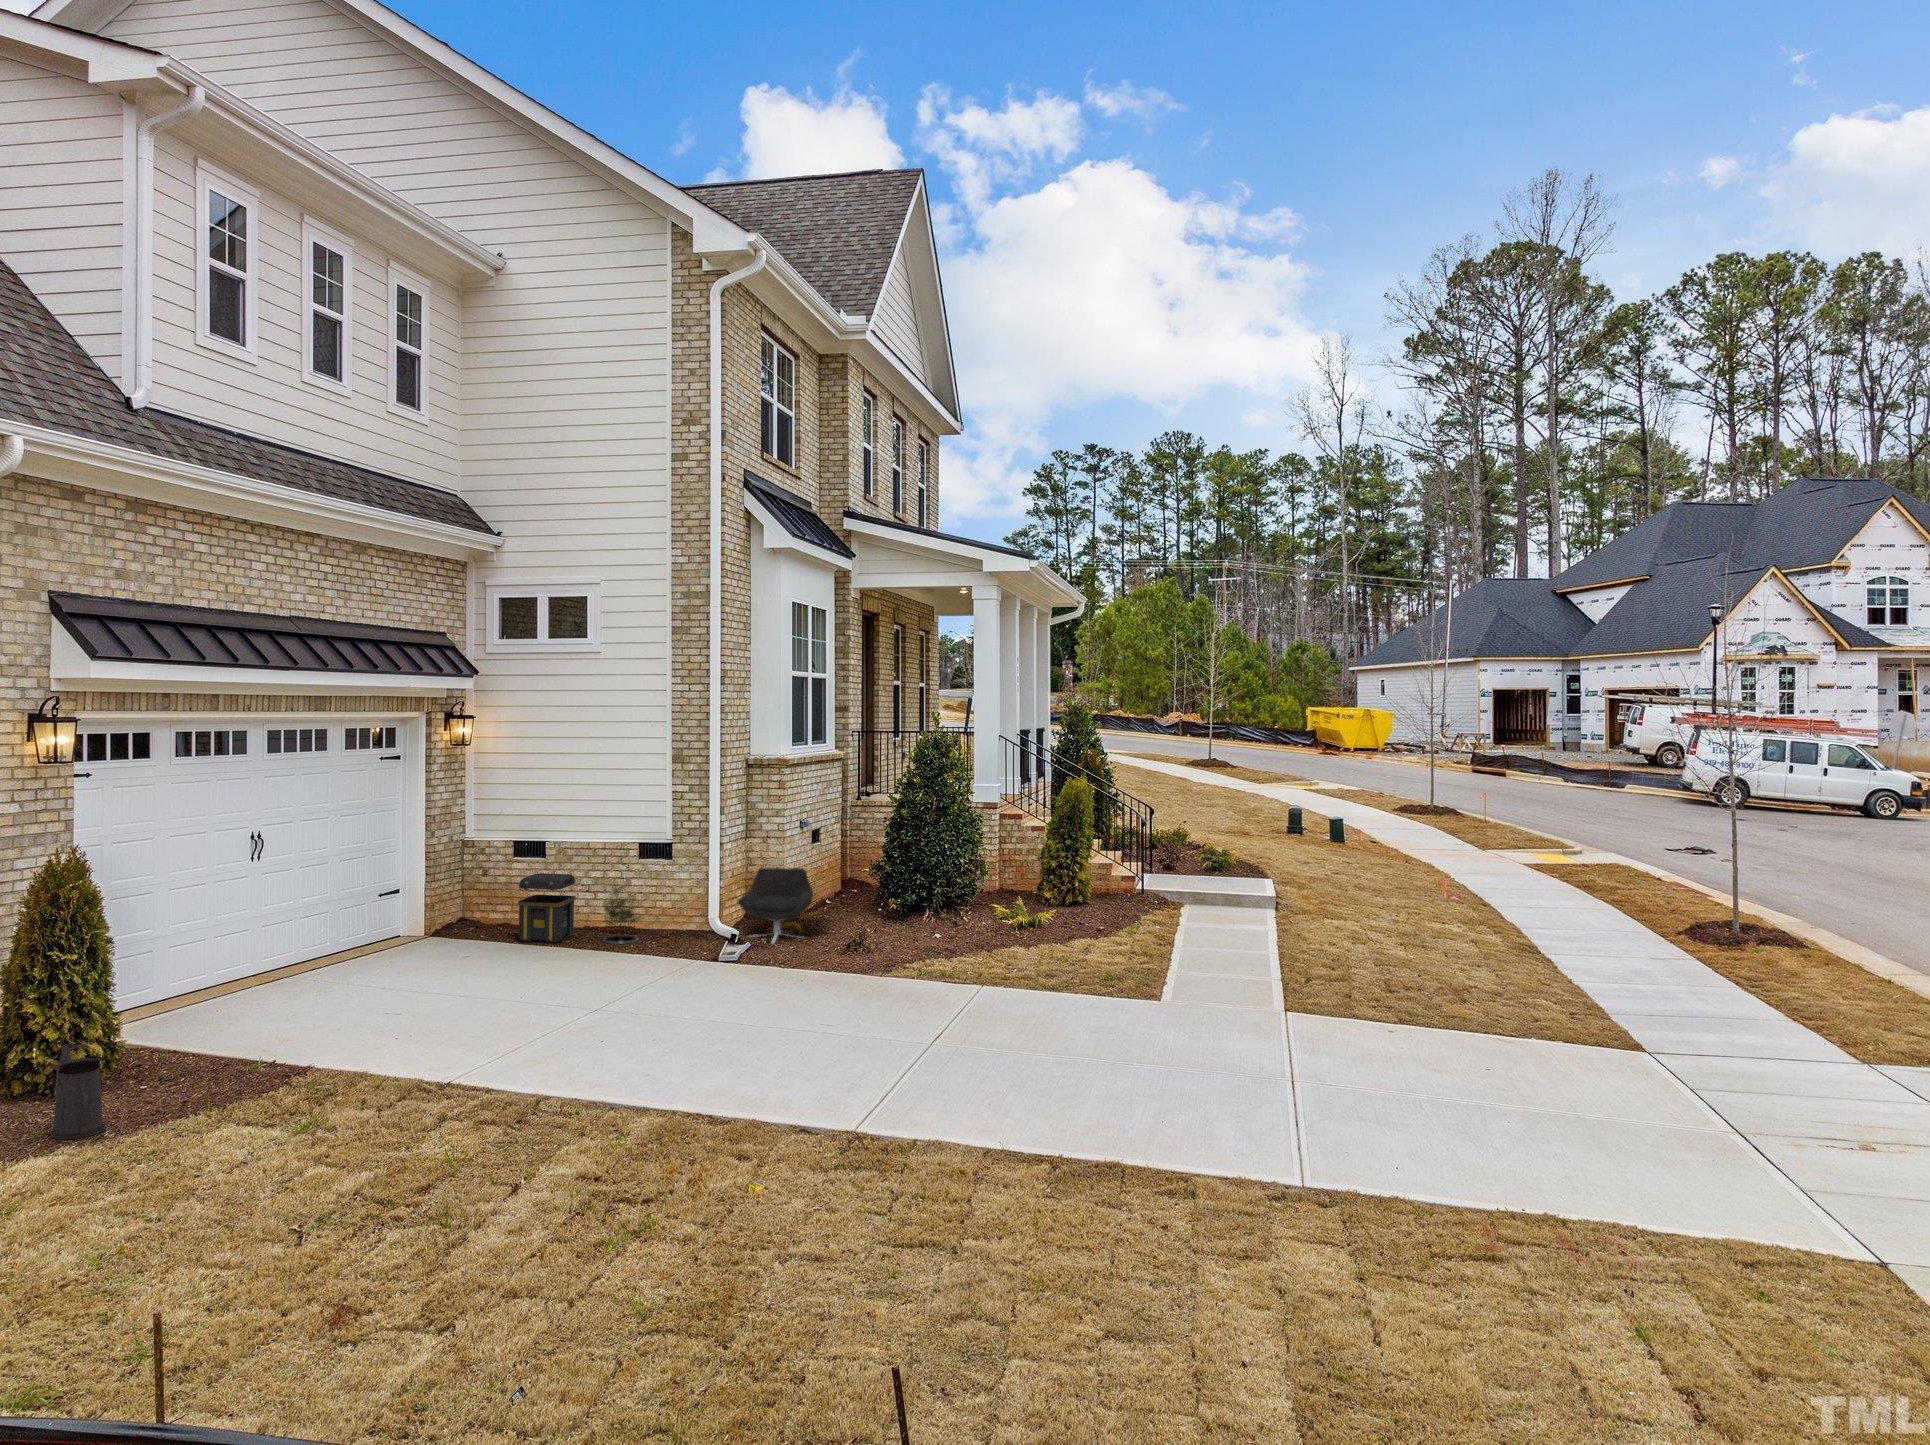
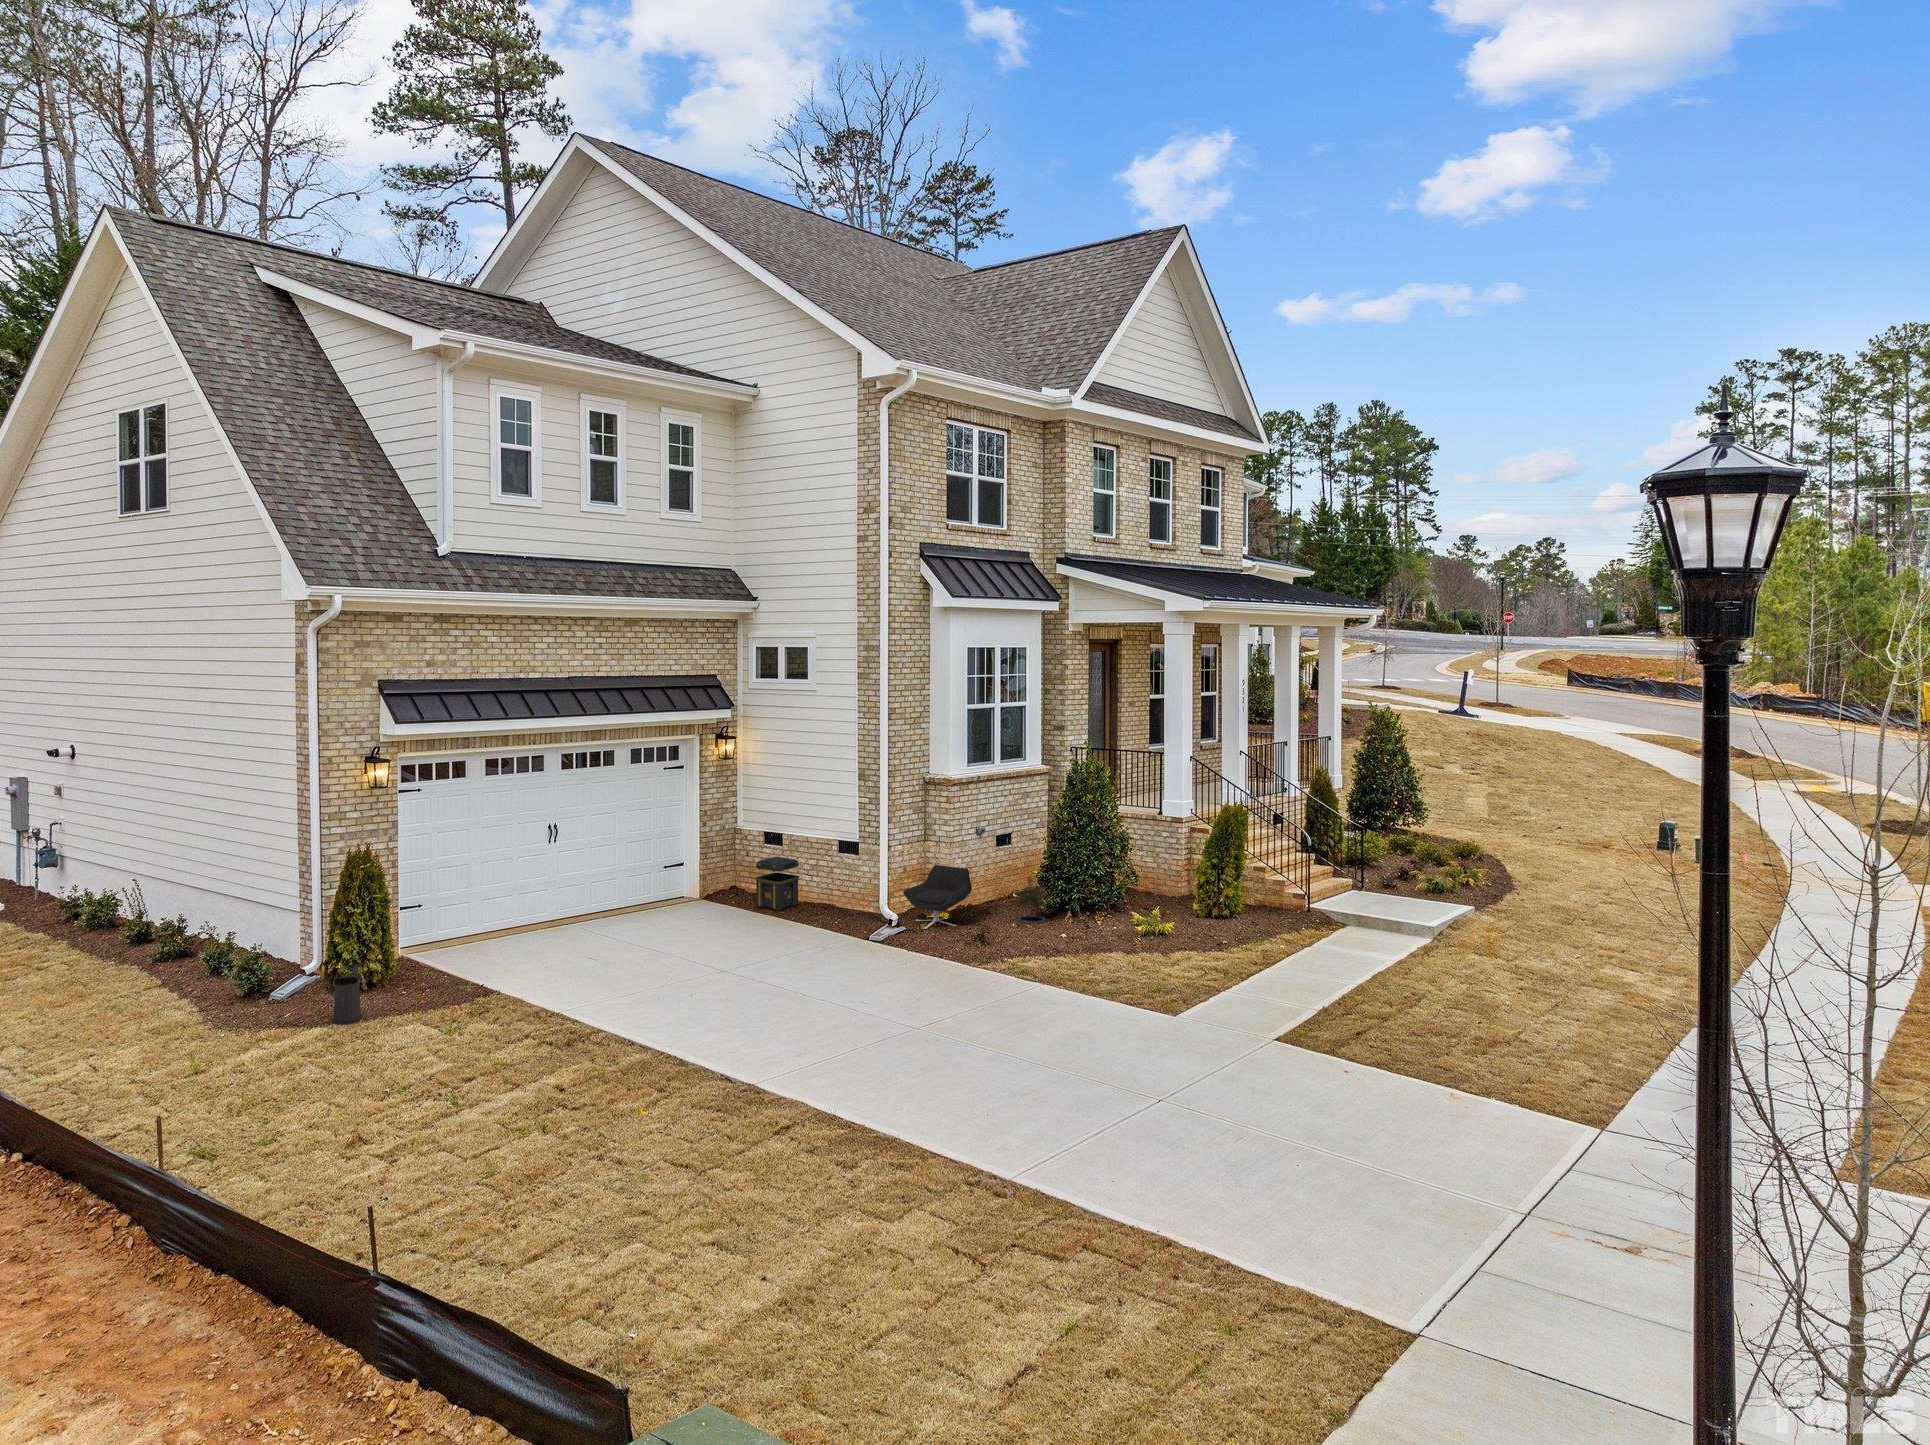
potted tree: present [603,883,639,944] -> present [1017,876,1045,924]

